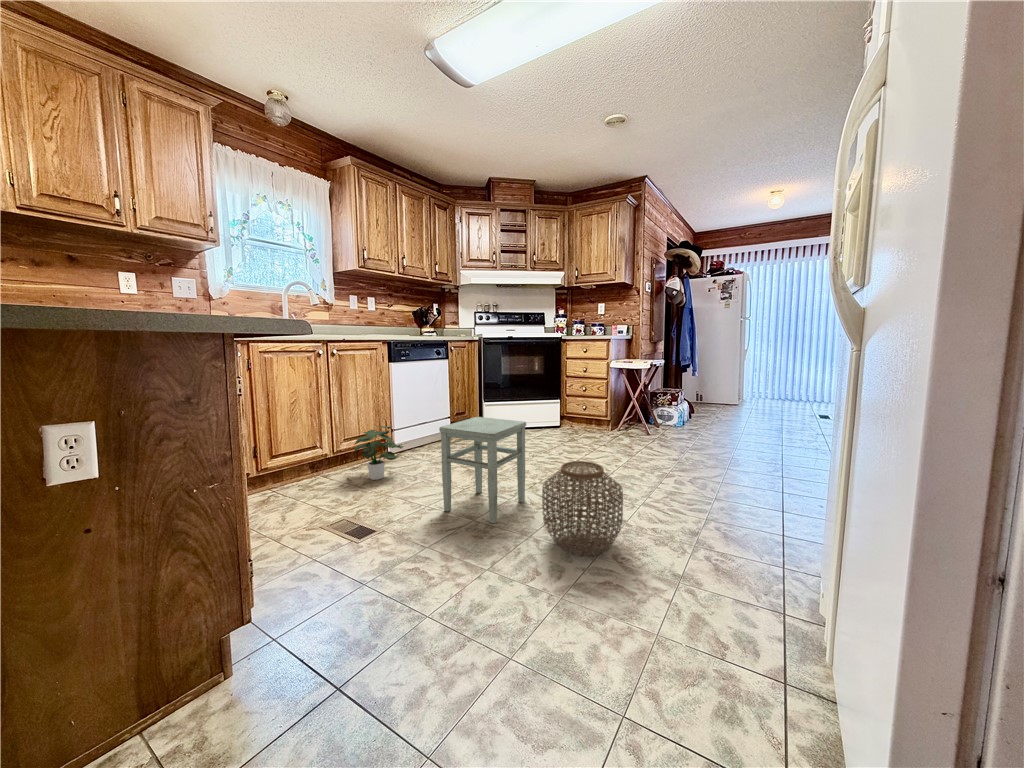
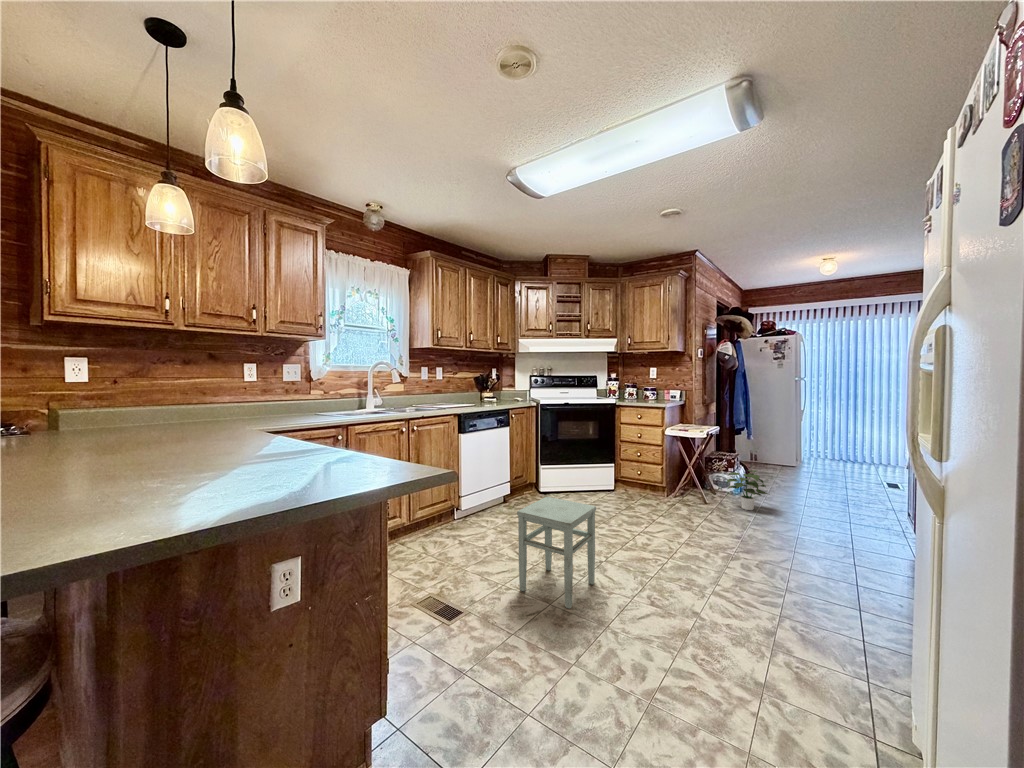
potted plant: present [355,426,404,480] -> present [727,470,768,510]
woven basket: present [542,461,623,557] -> none [621,556,700,655]

